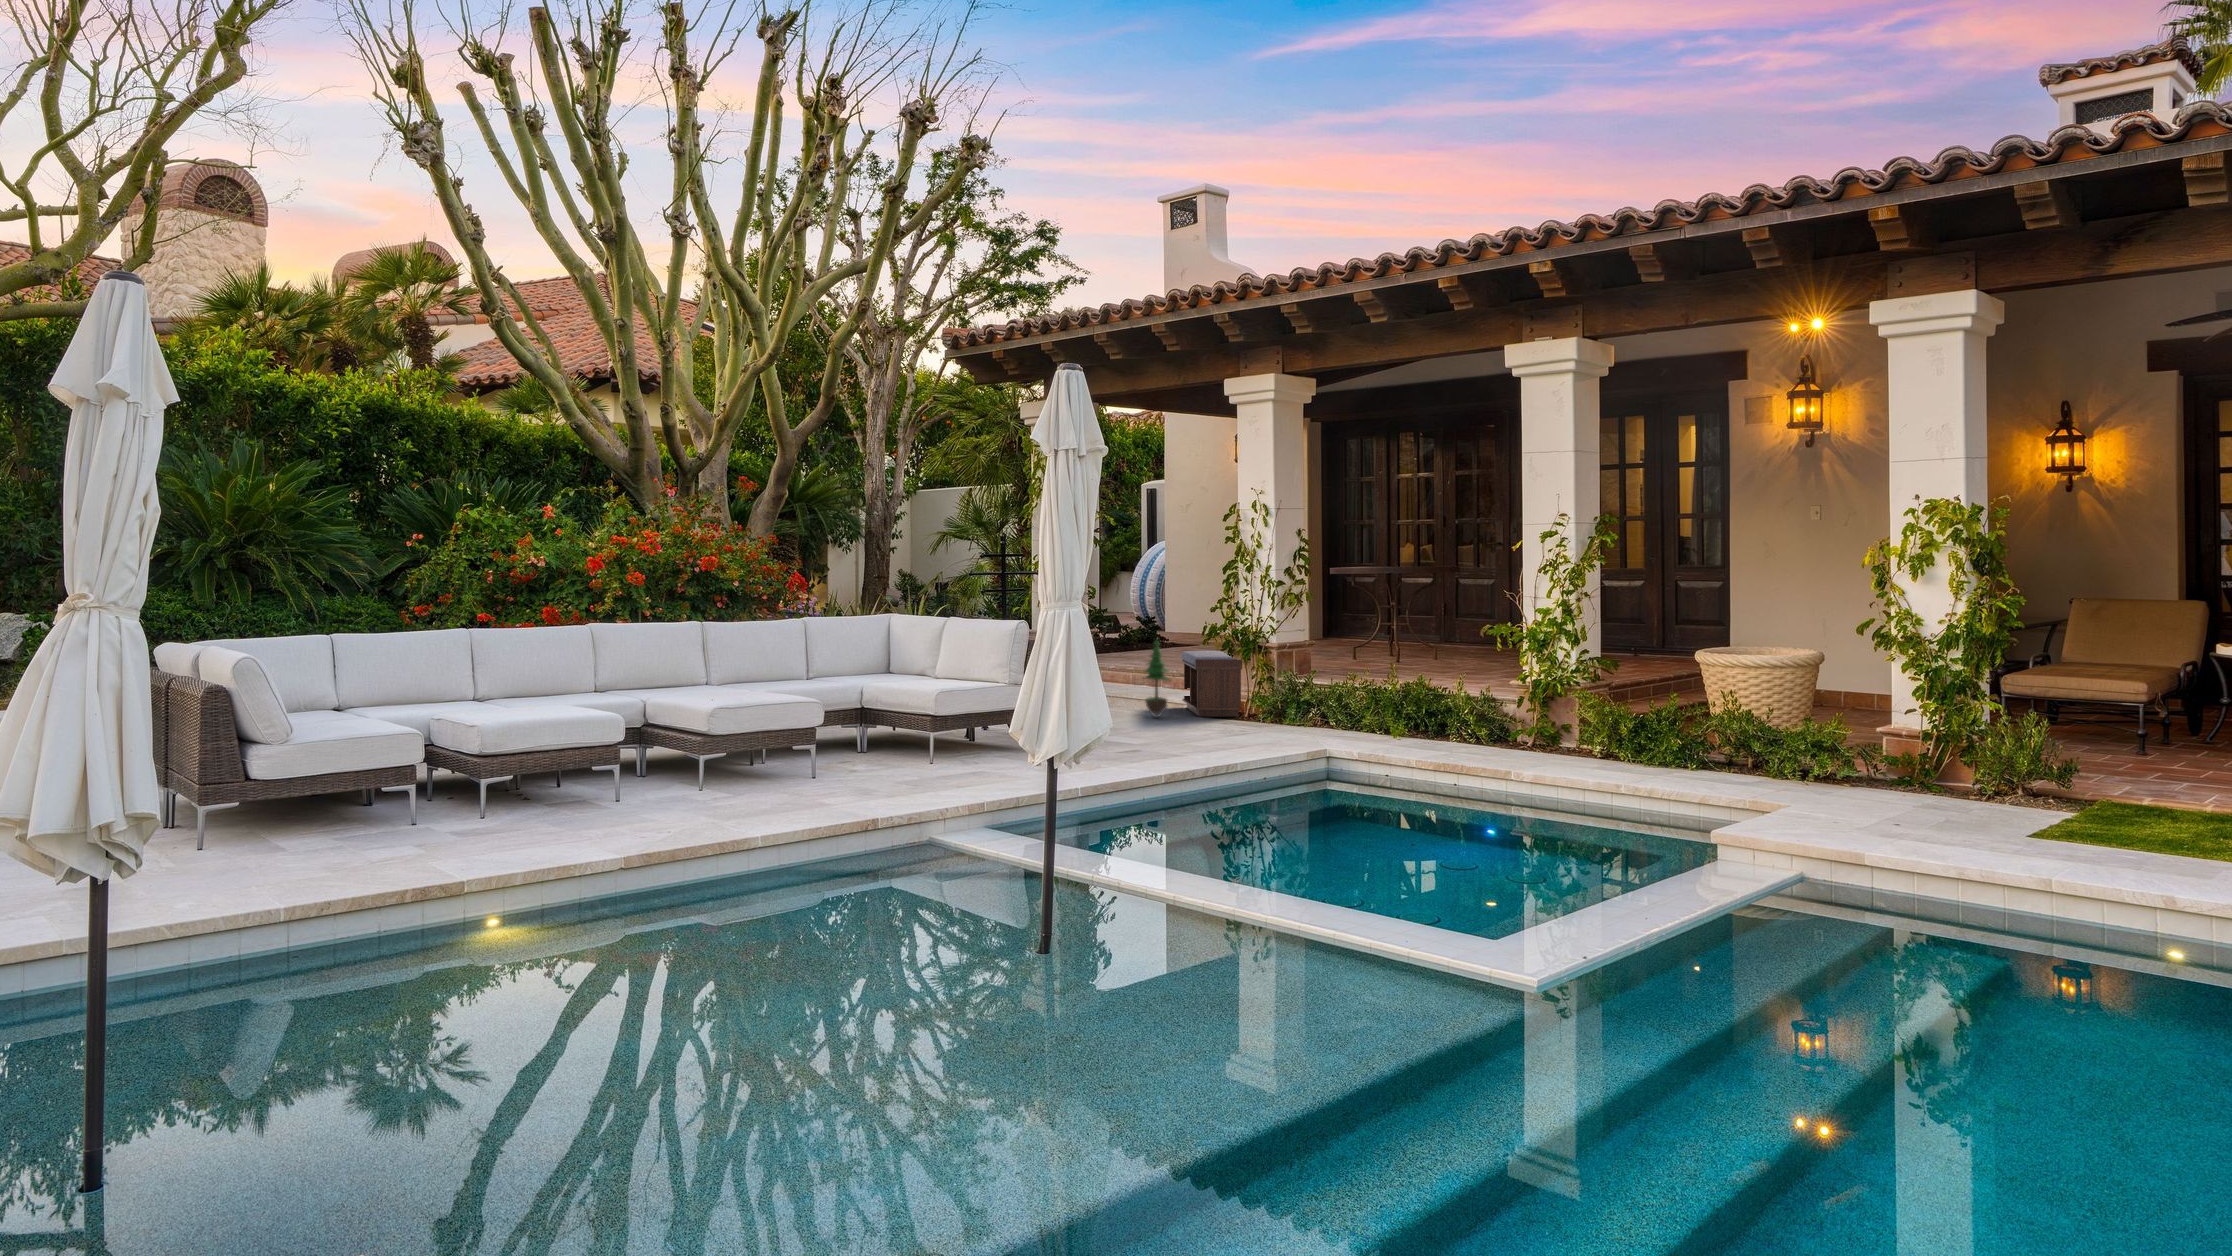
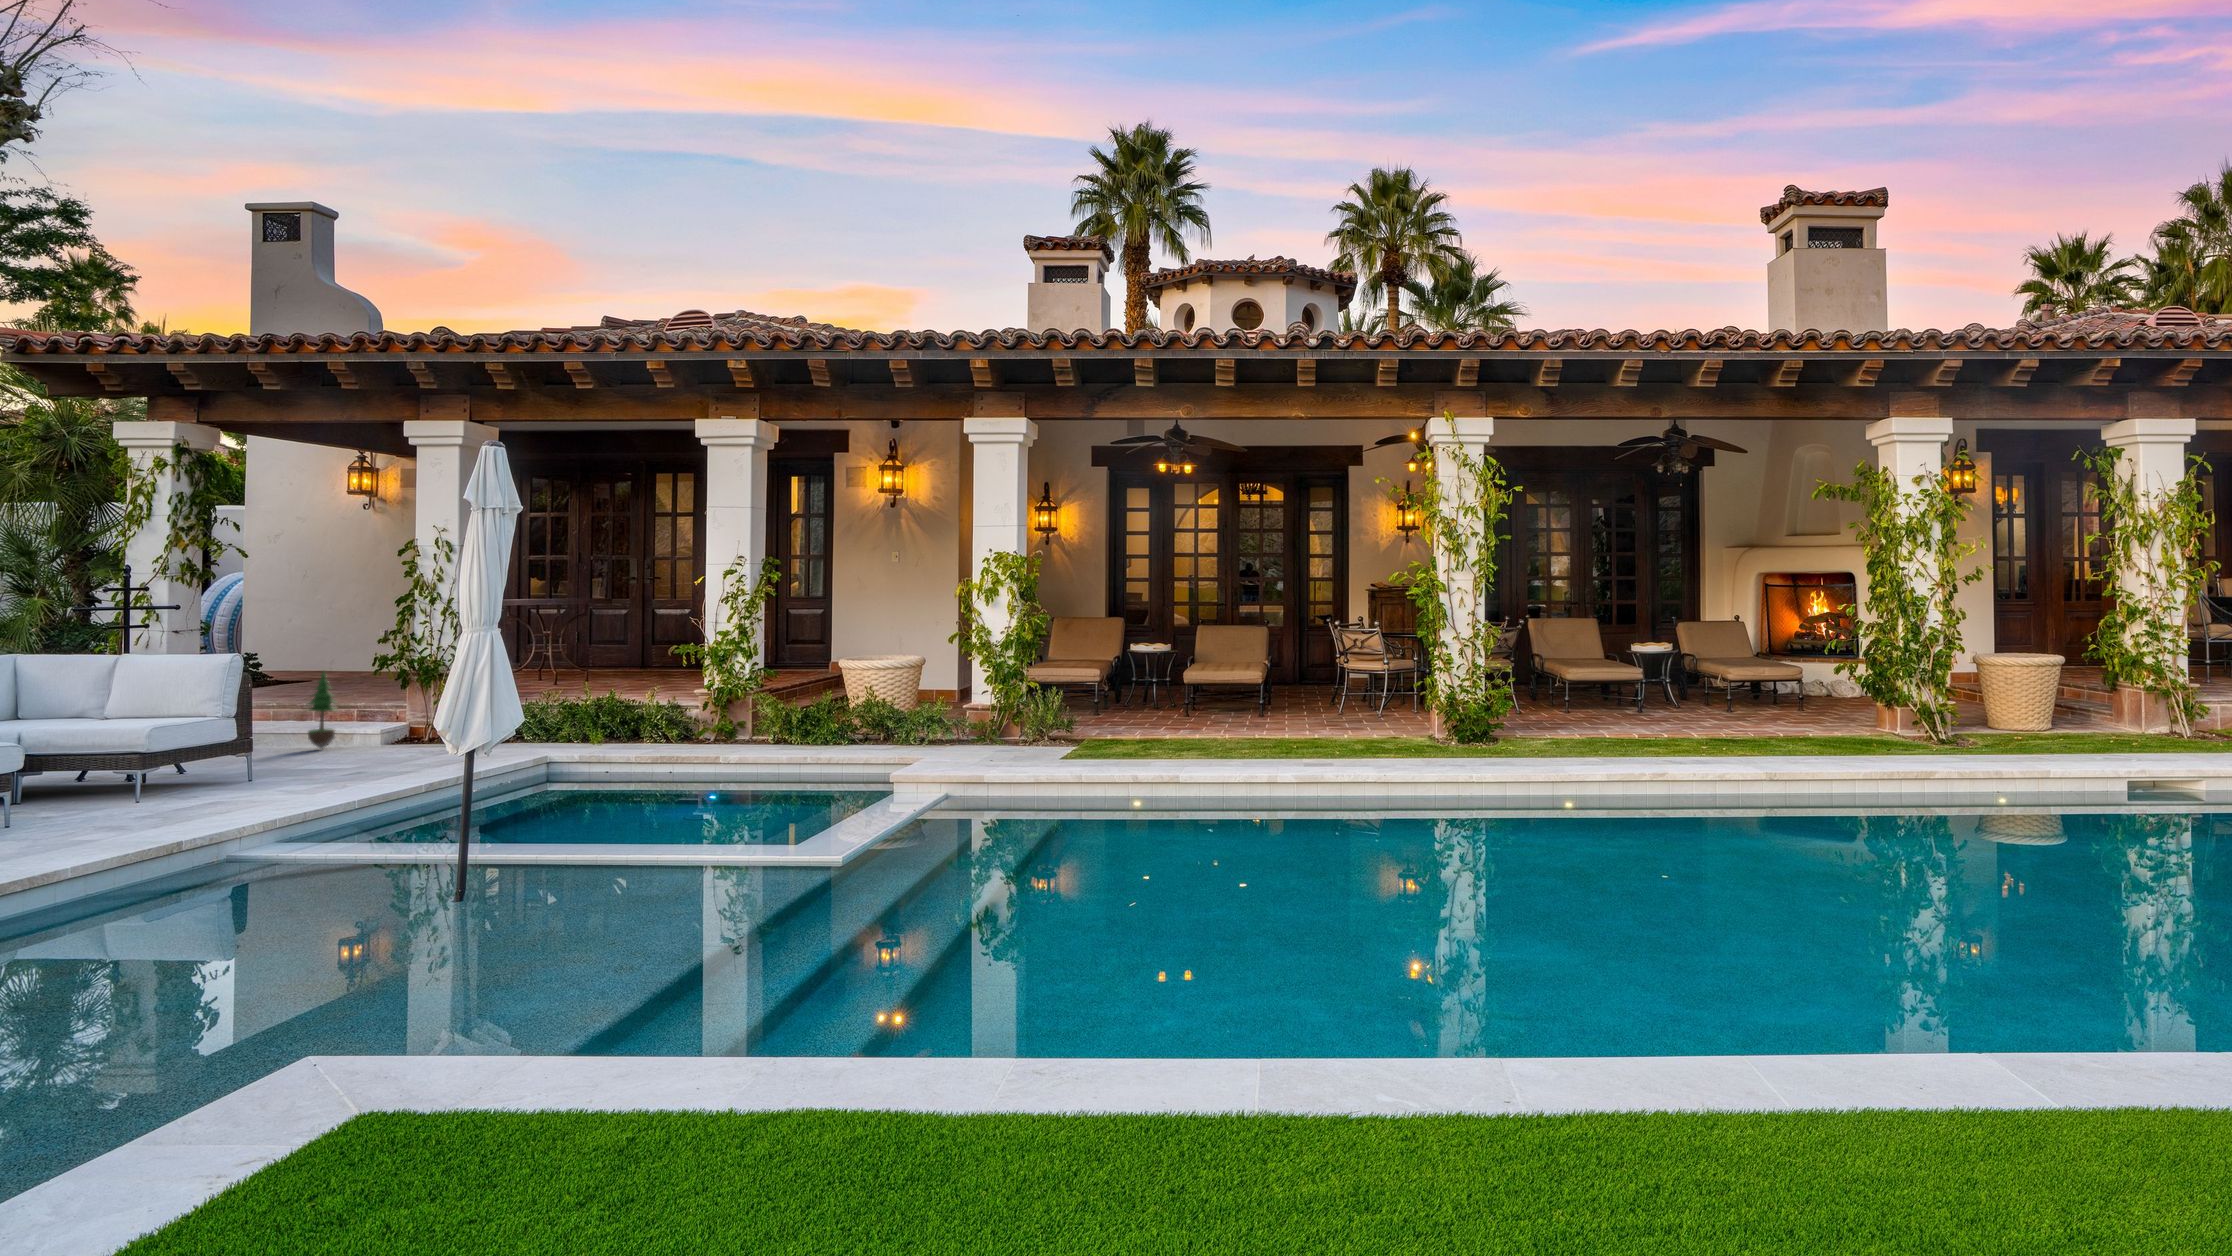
bench: present [1182,650,1242,717] -> none [339,680,421,744]

